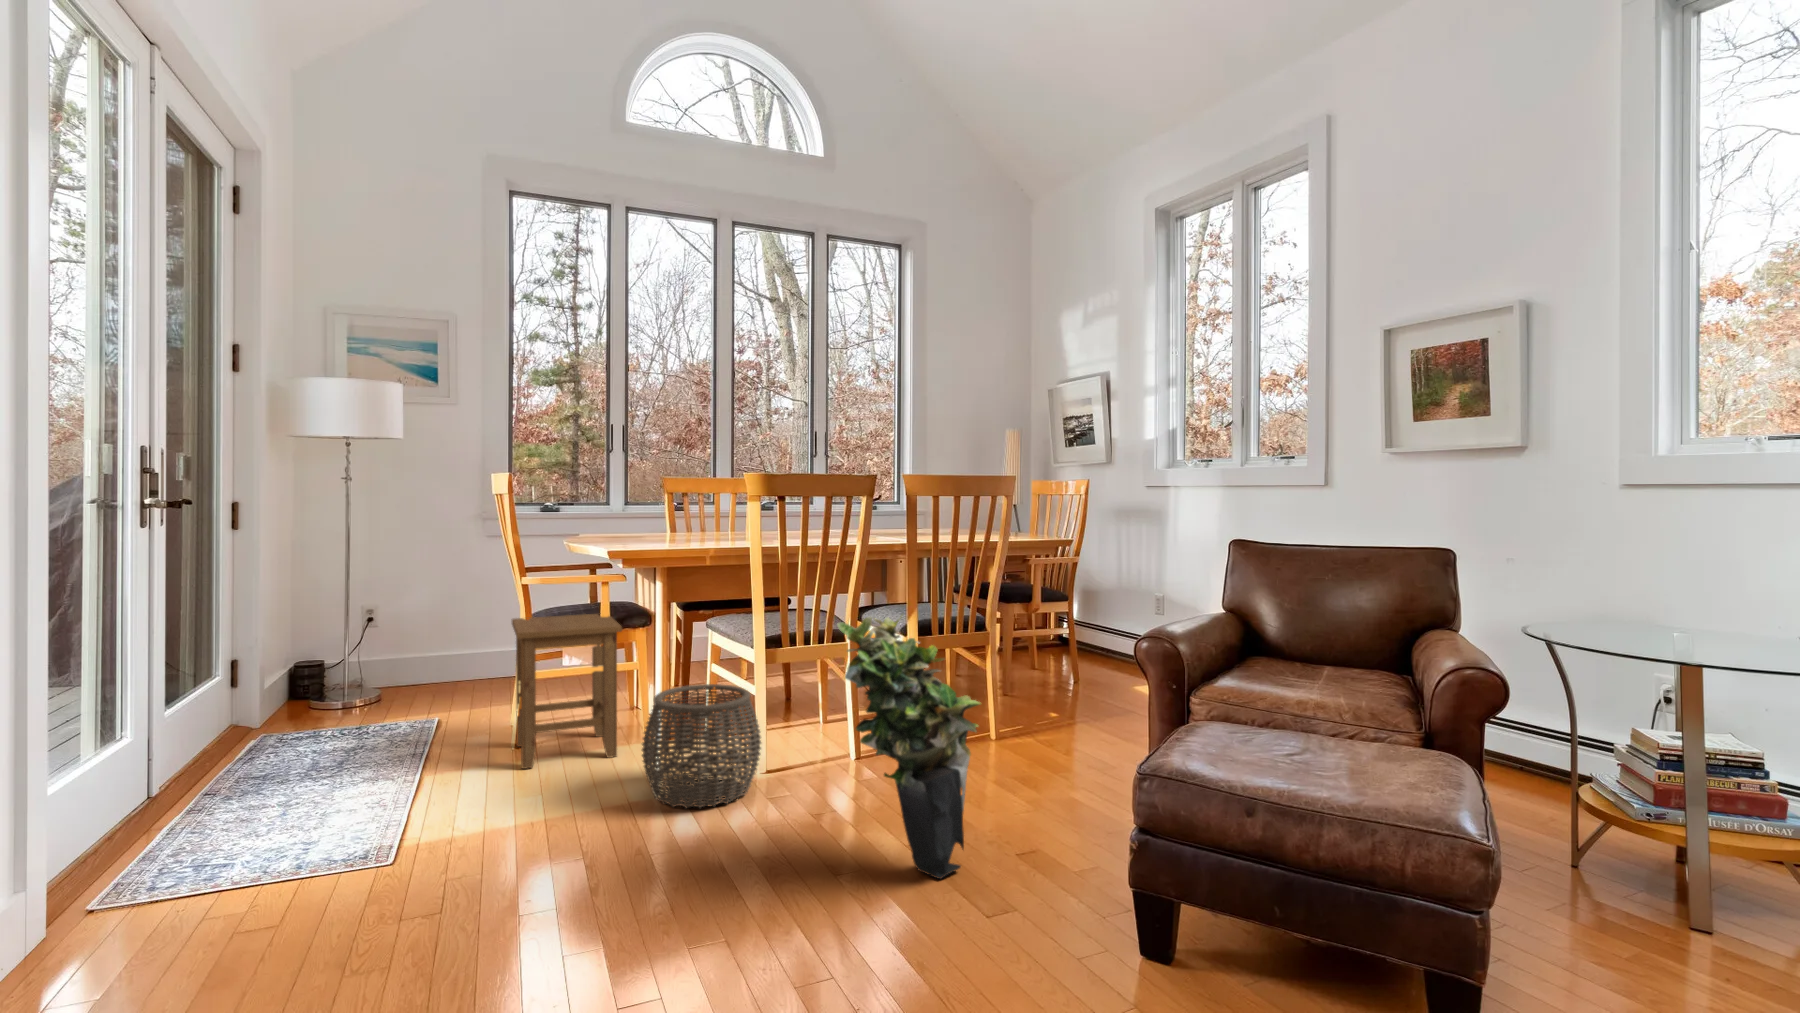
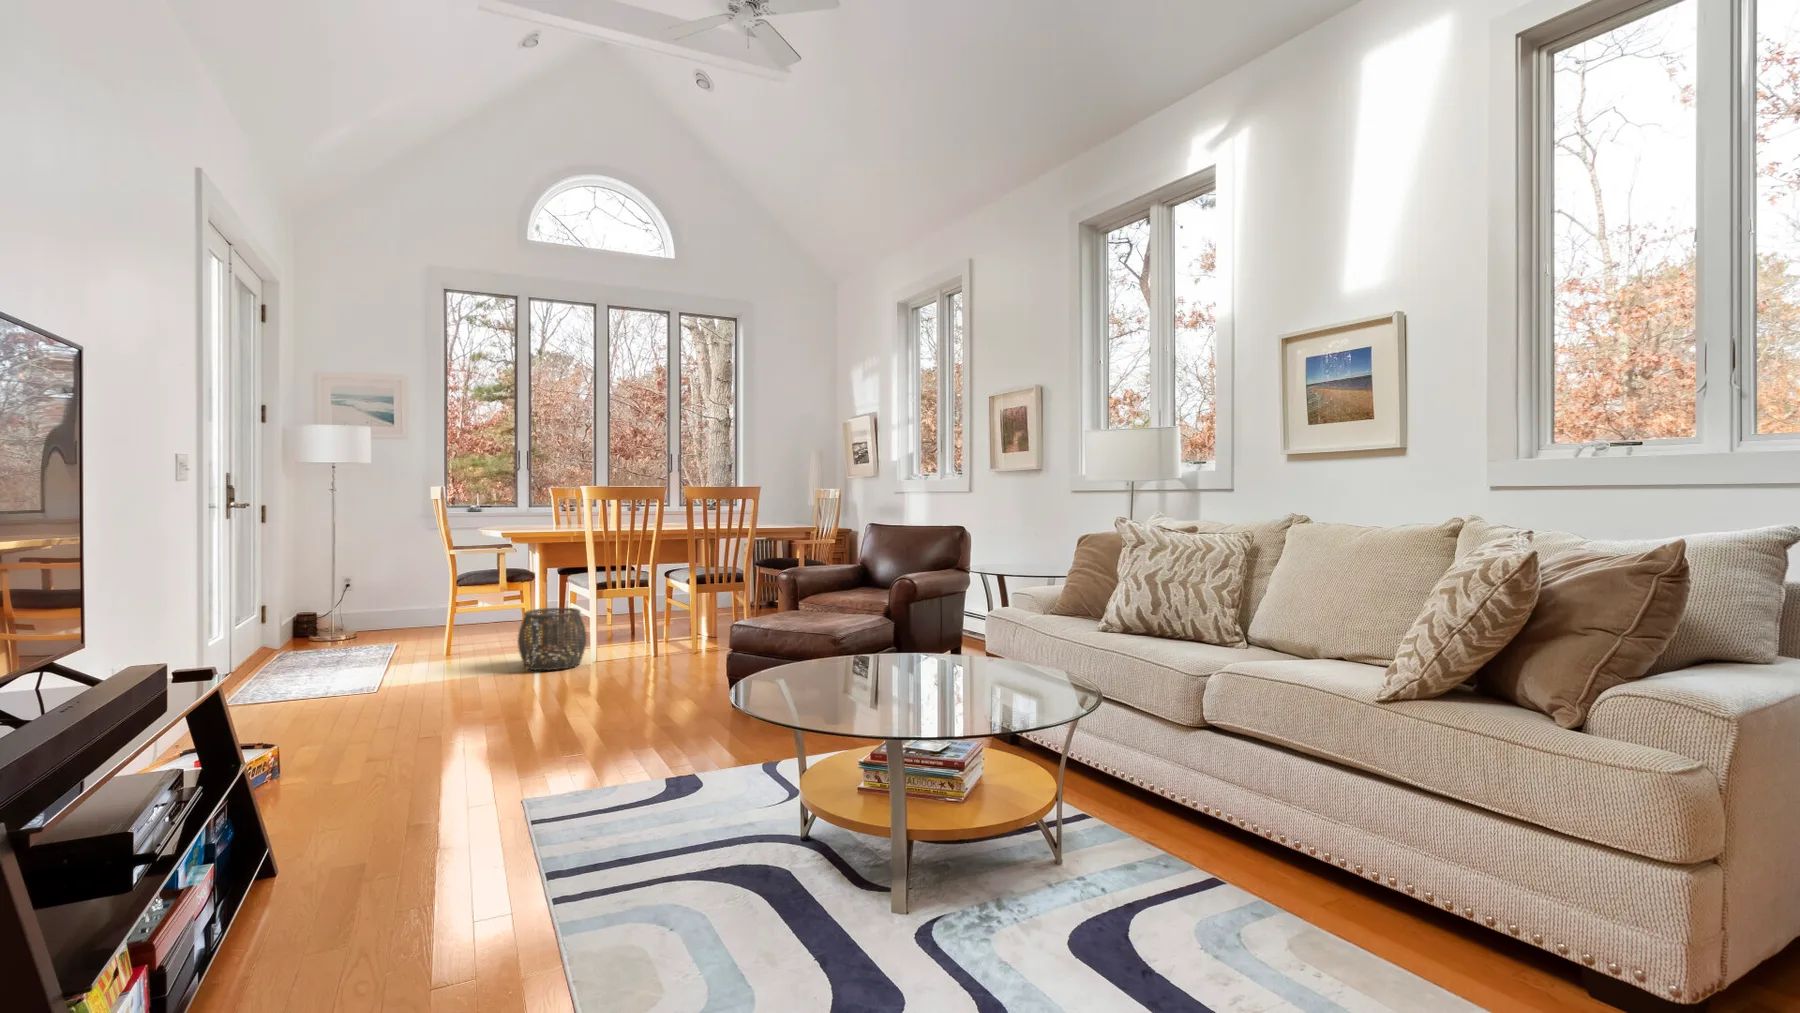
stool: present [512,613,622,769] -> none [444,573,511,660]
potted plant: present [837,617,980,879] -> none [610,560,685,688]

